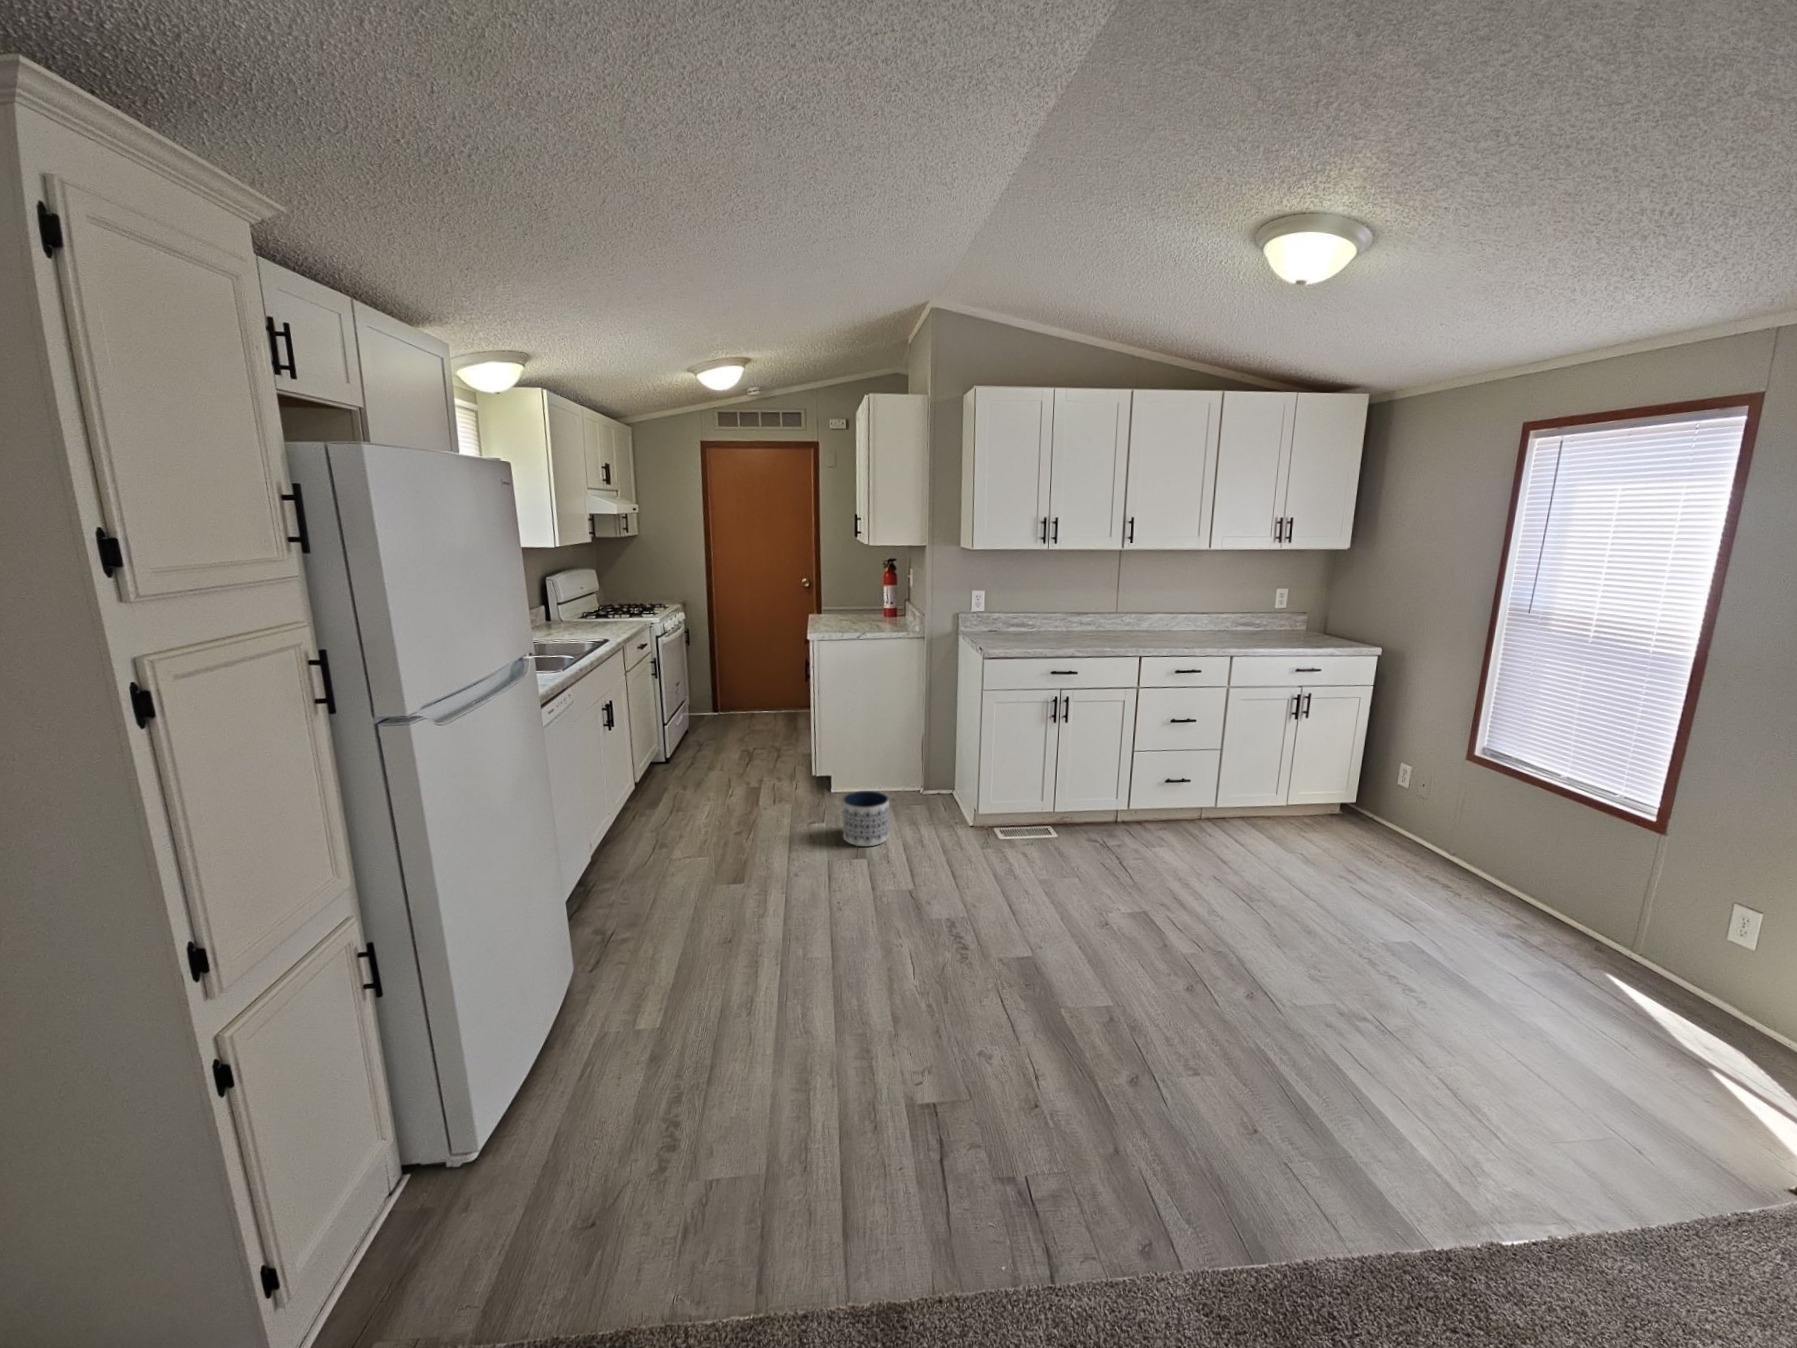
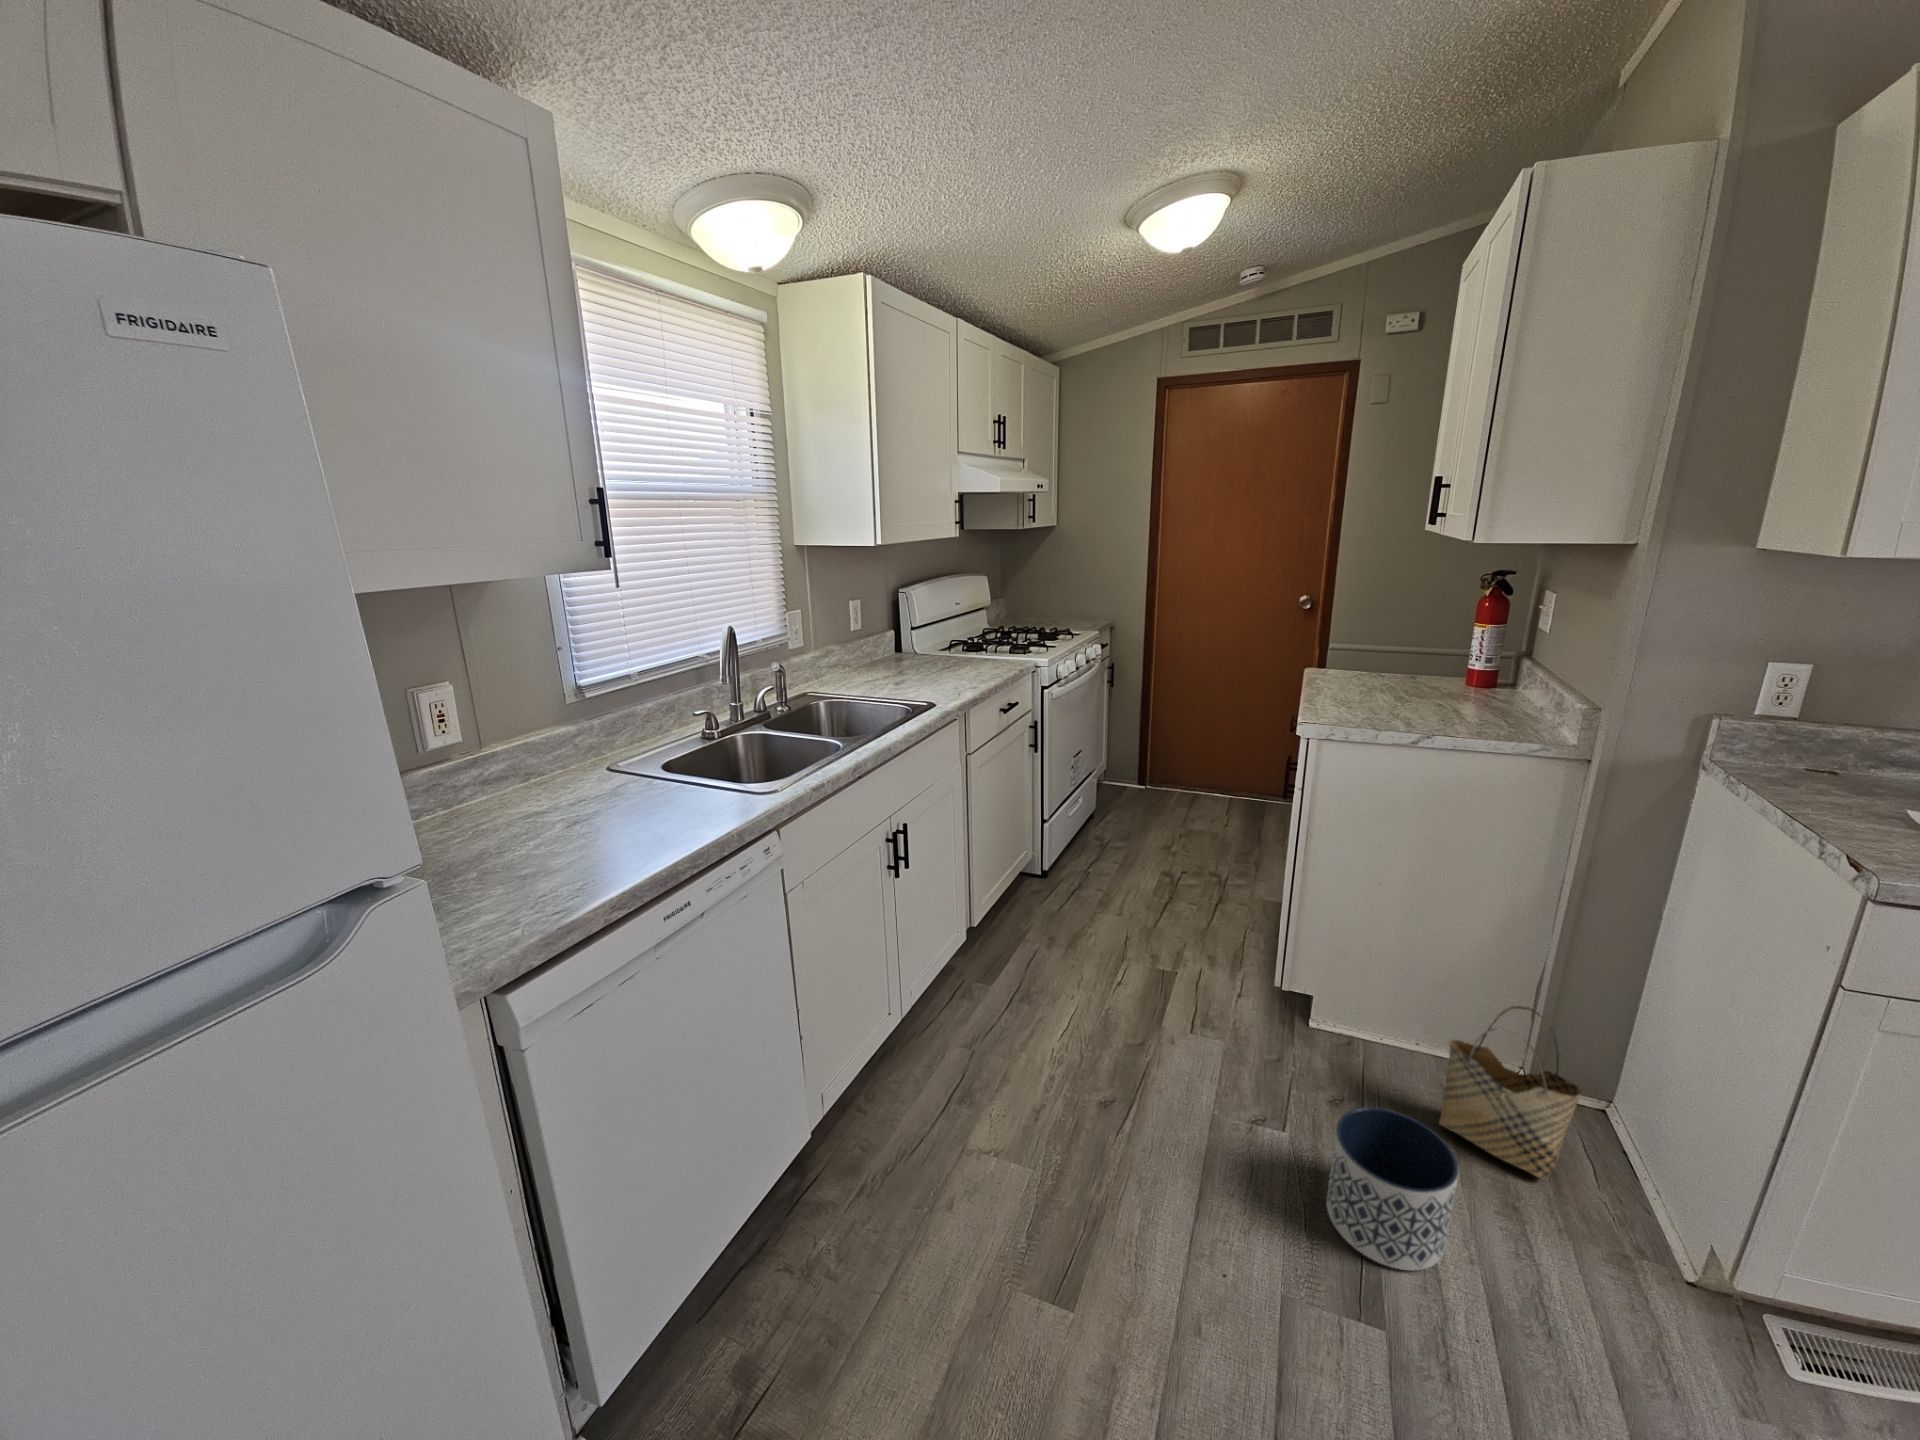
woven basket: none [887,745,934,813] -> present [1439,1006,1582,1179]

